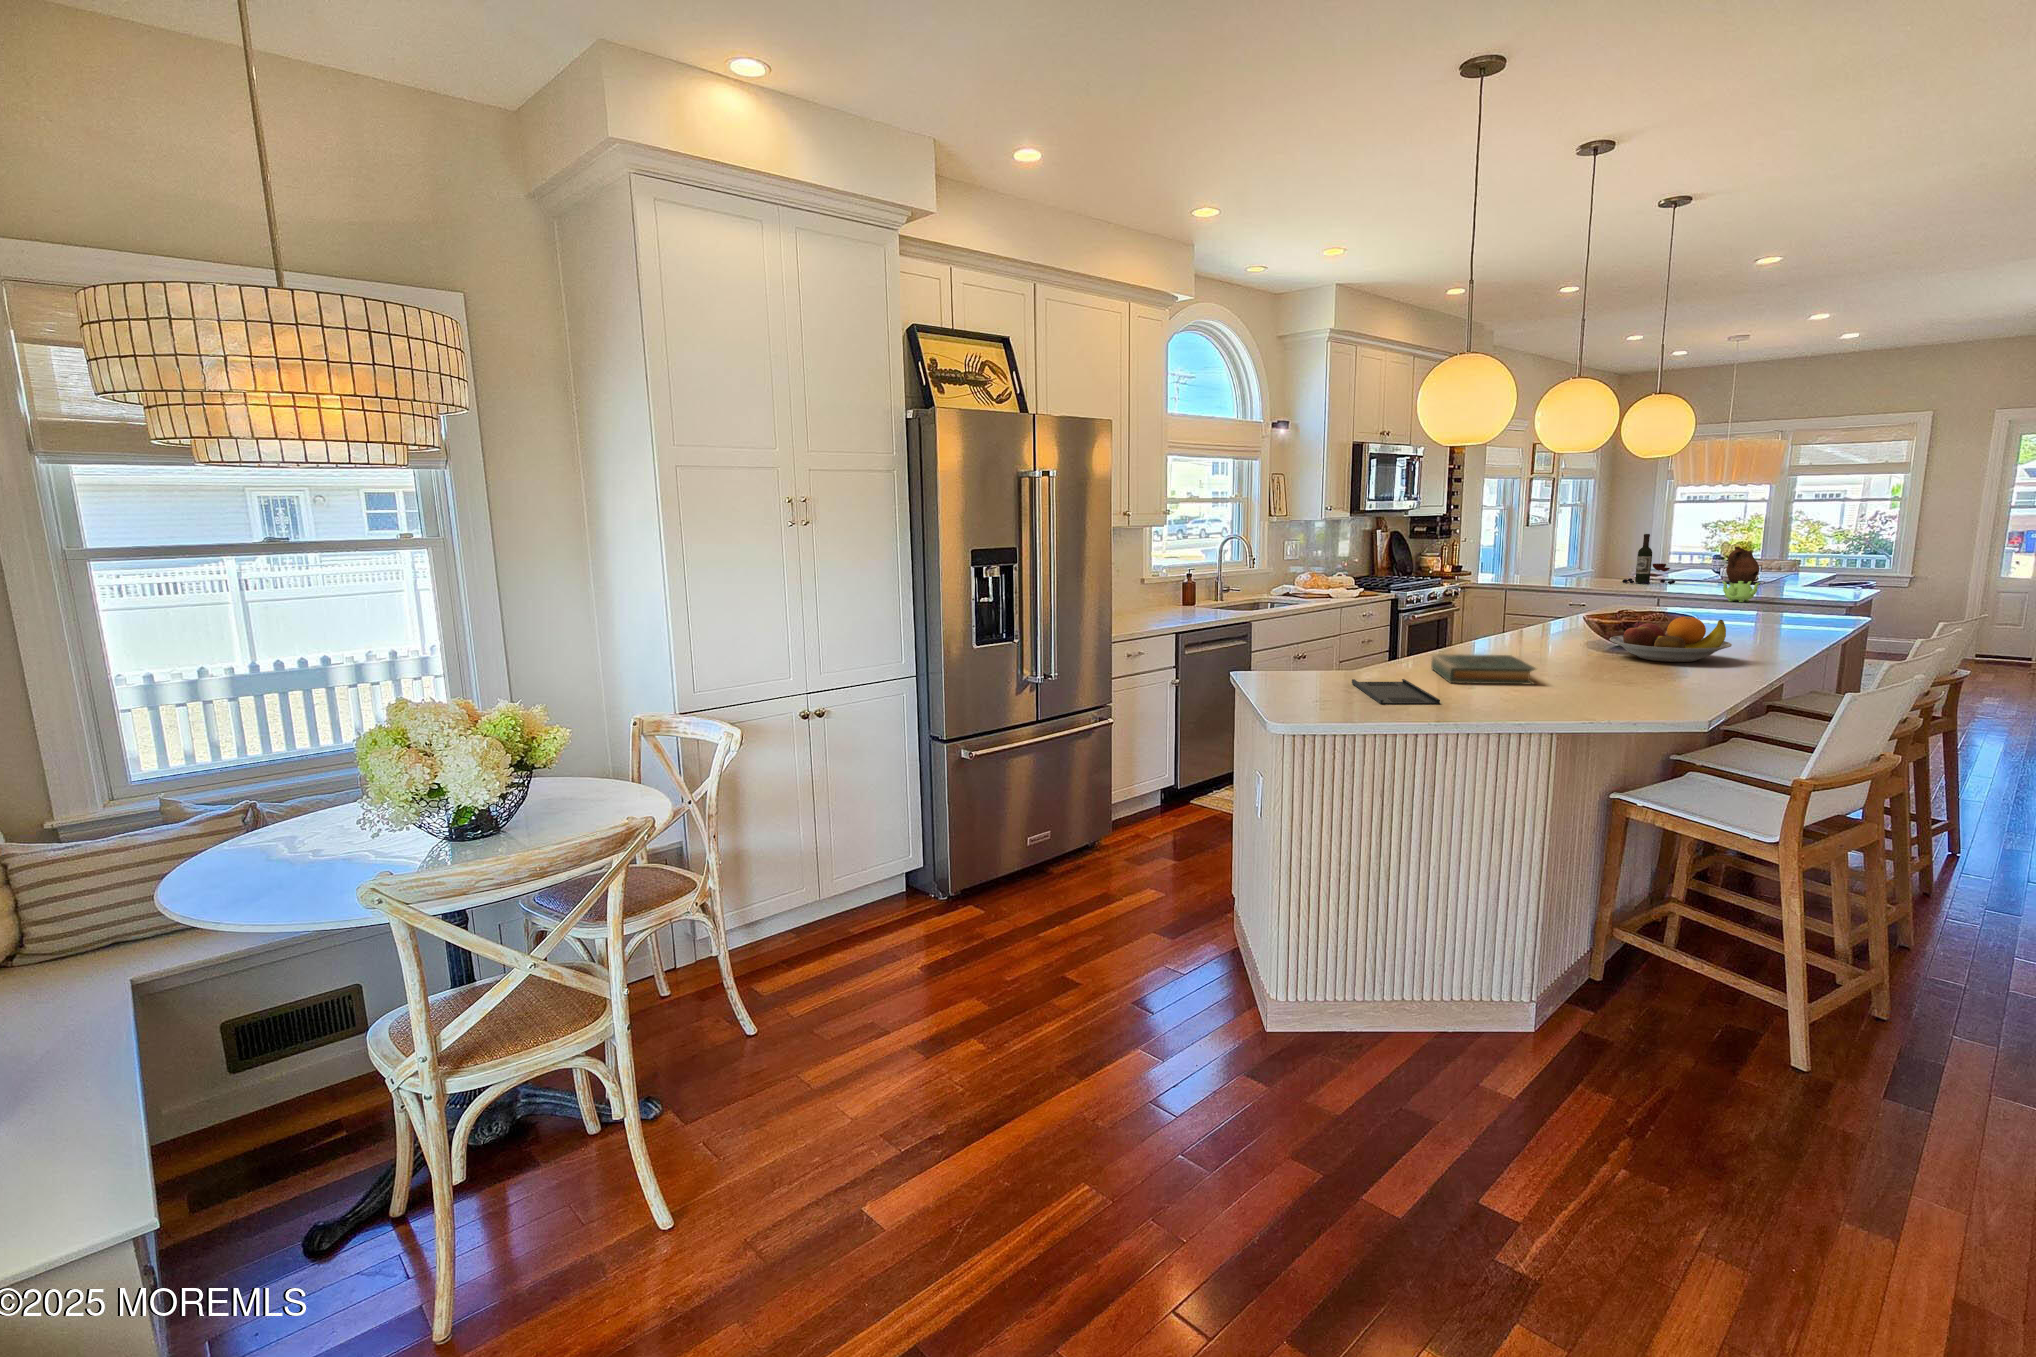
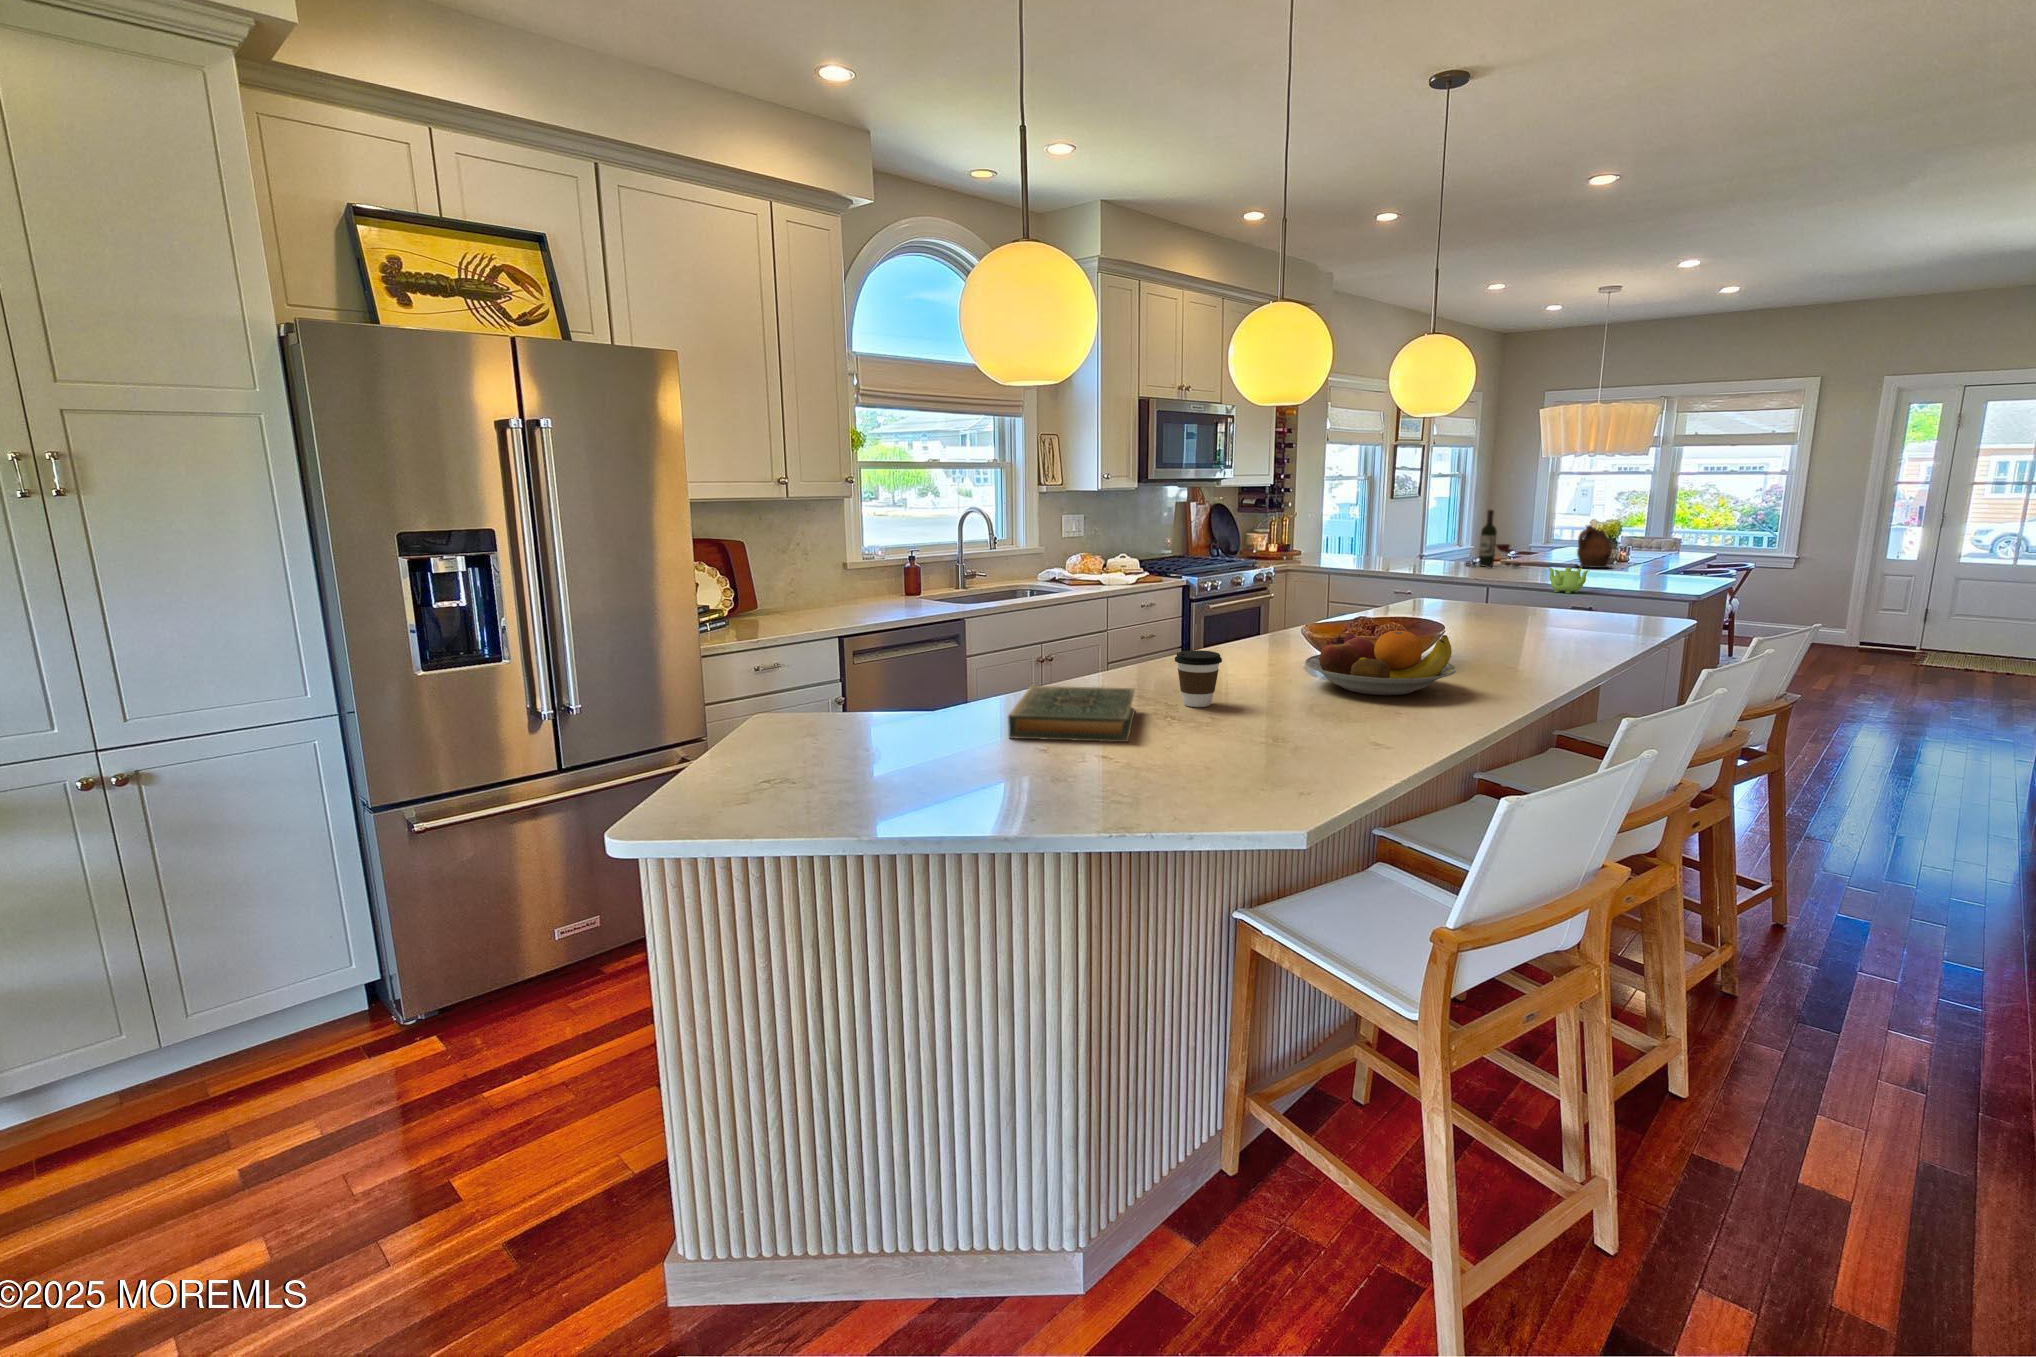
coffee cup: none [1533,630,1570,668] -> present [1175,650,1222,707]
tray: present [1352,679,1440,704] -> none [823,732,941,789]

